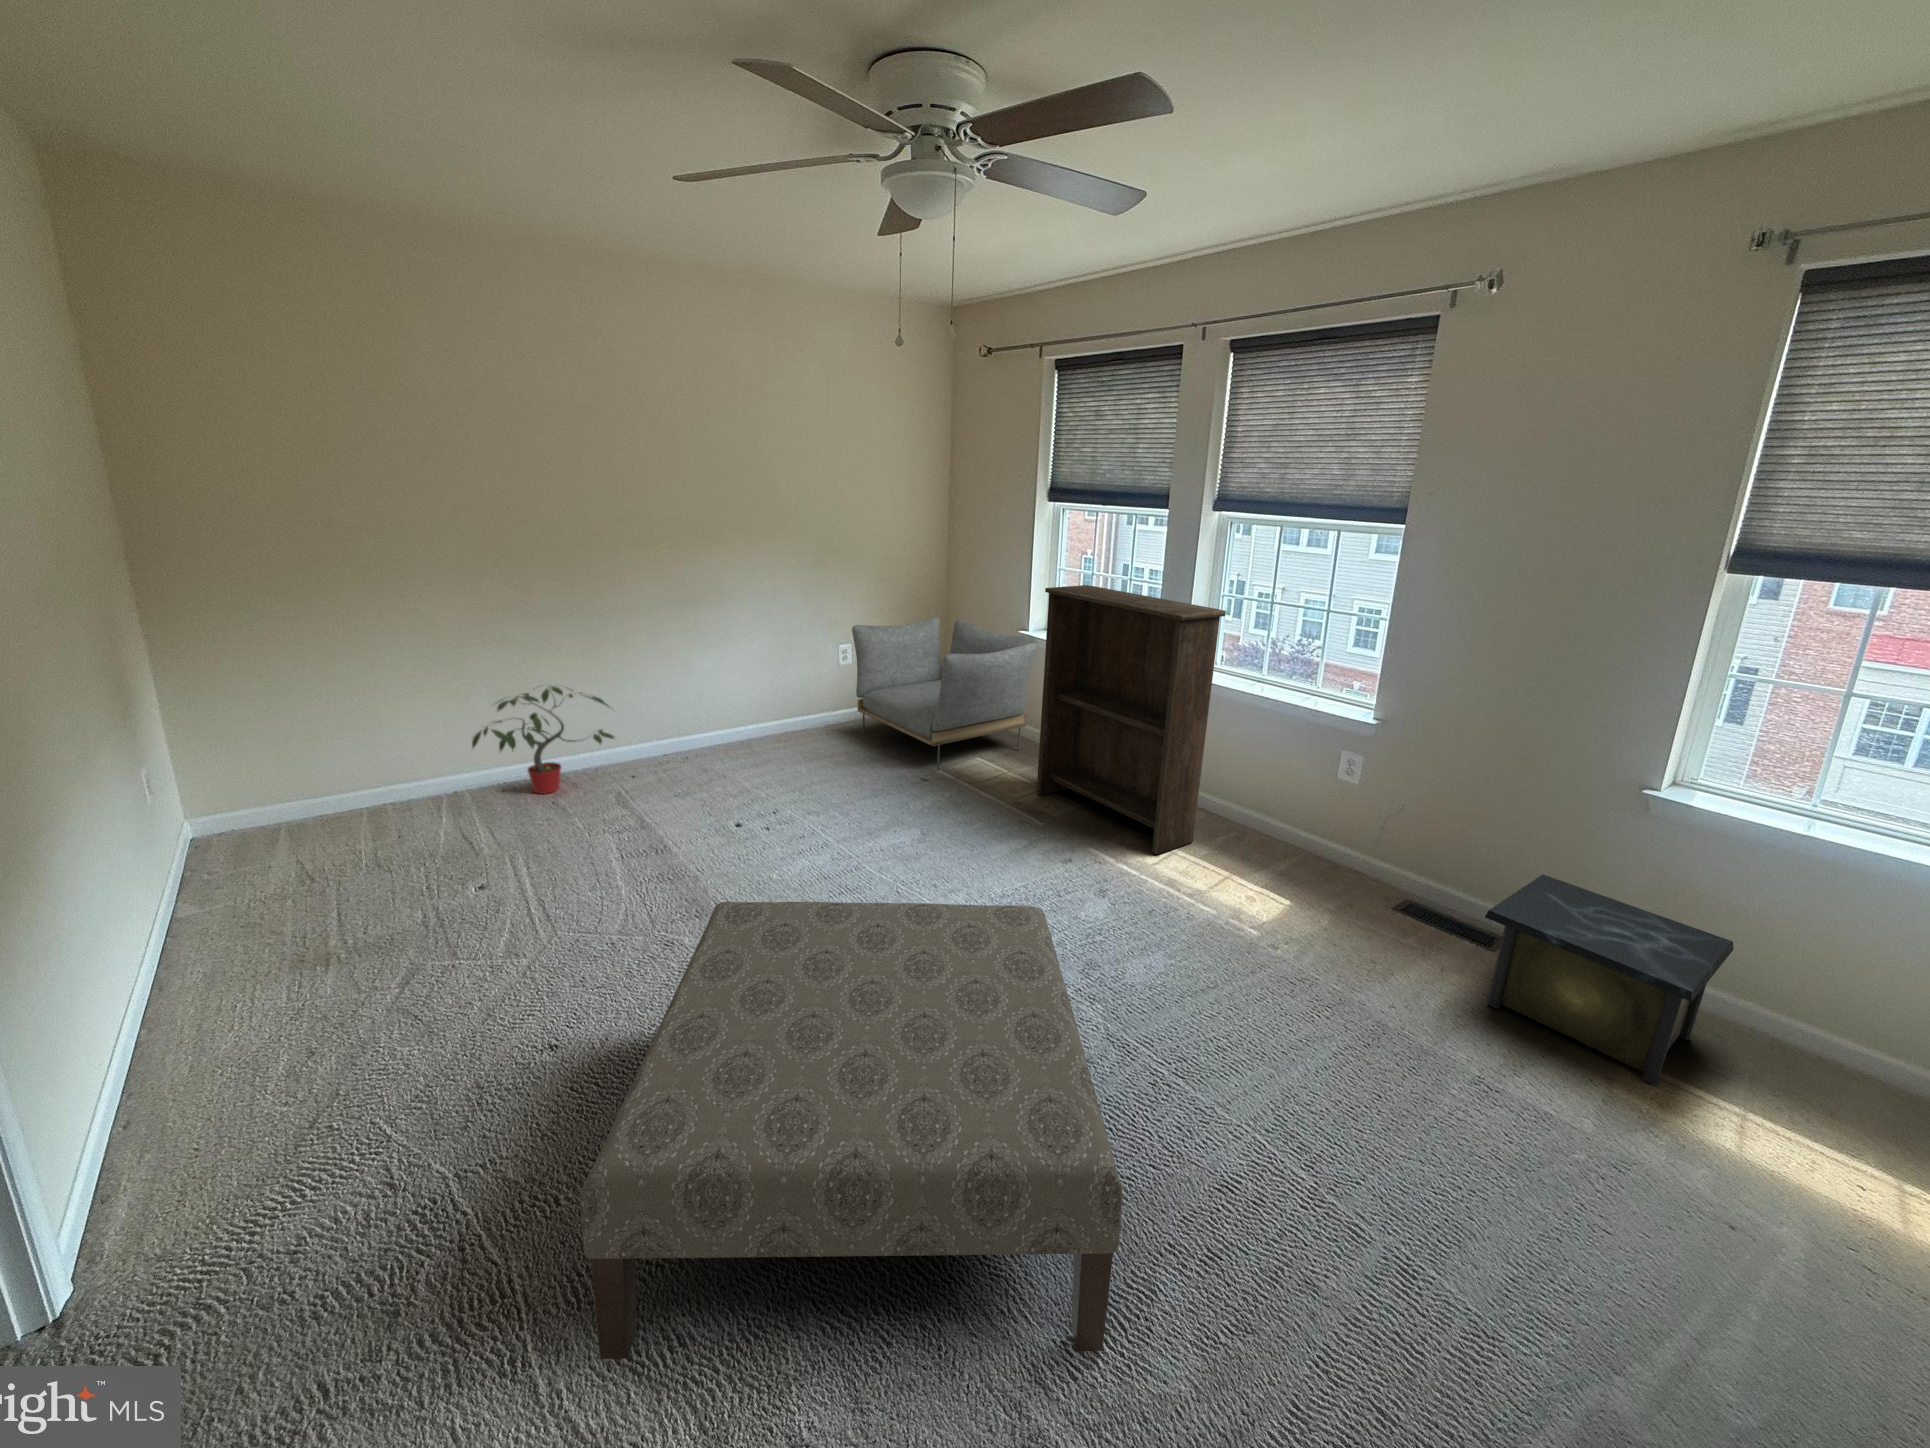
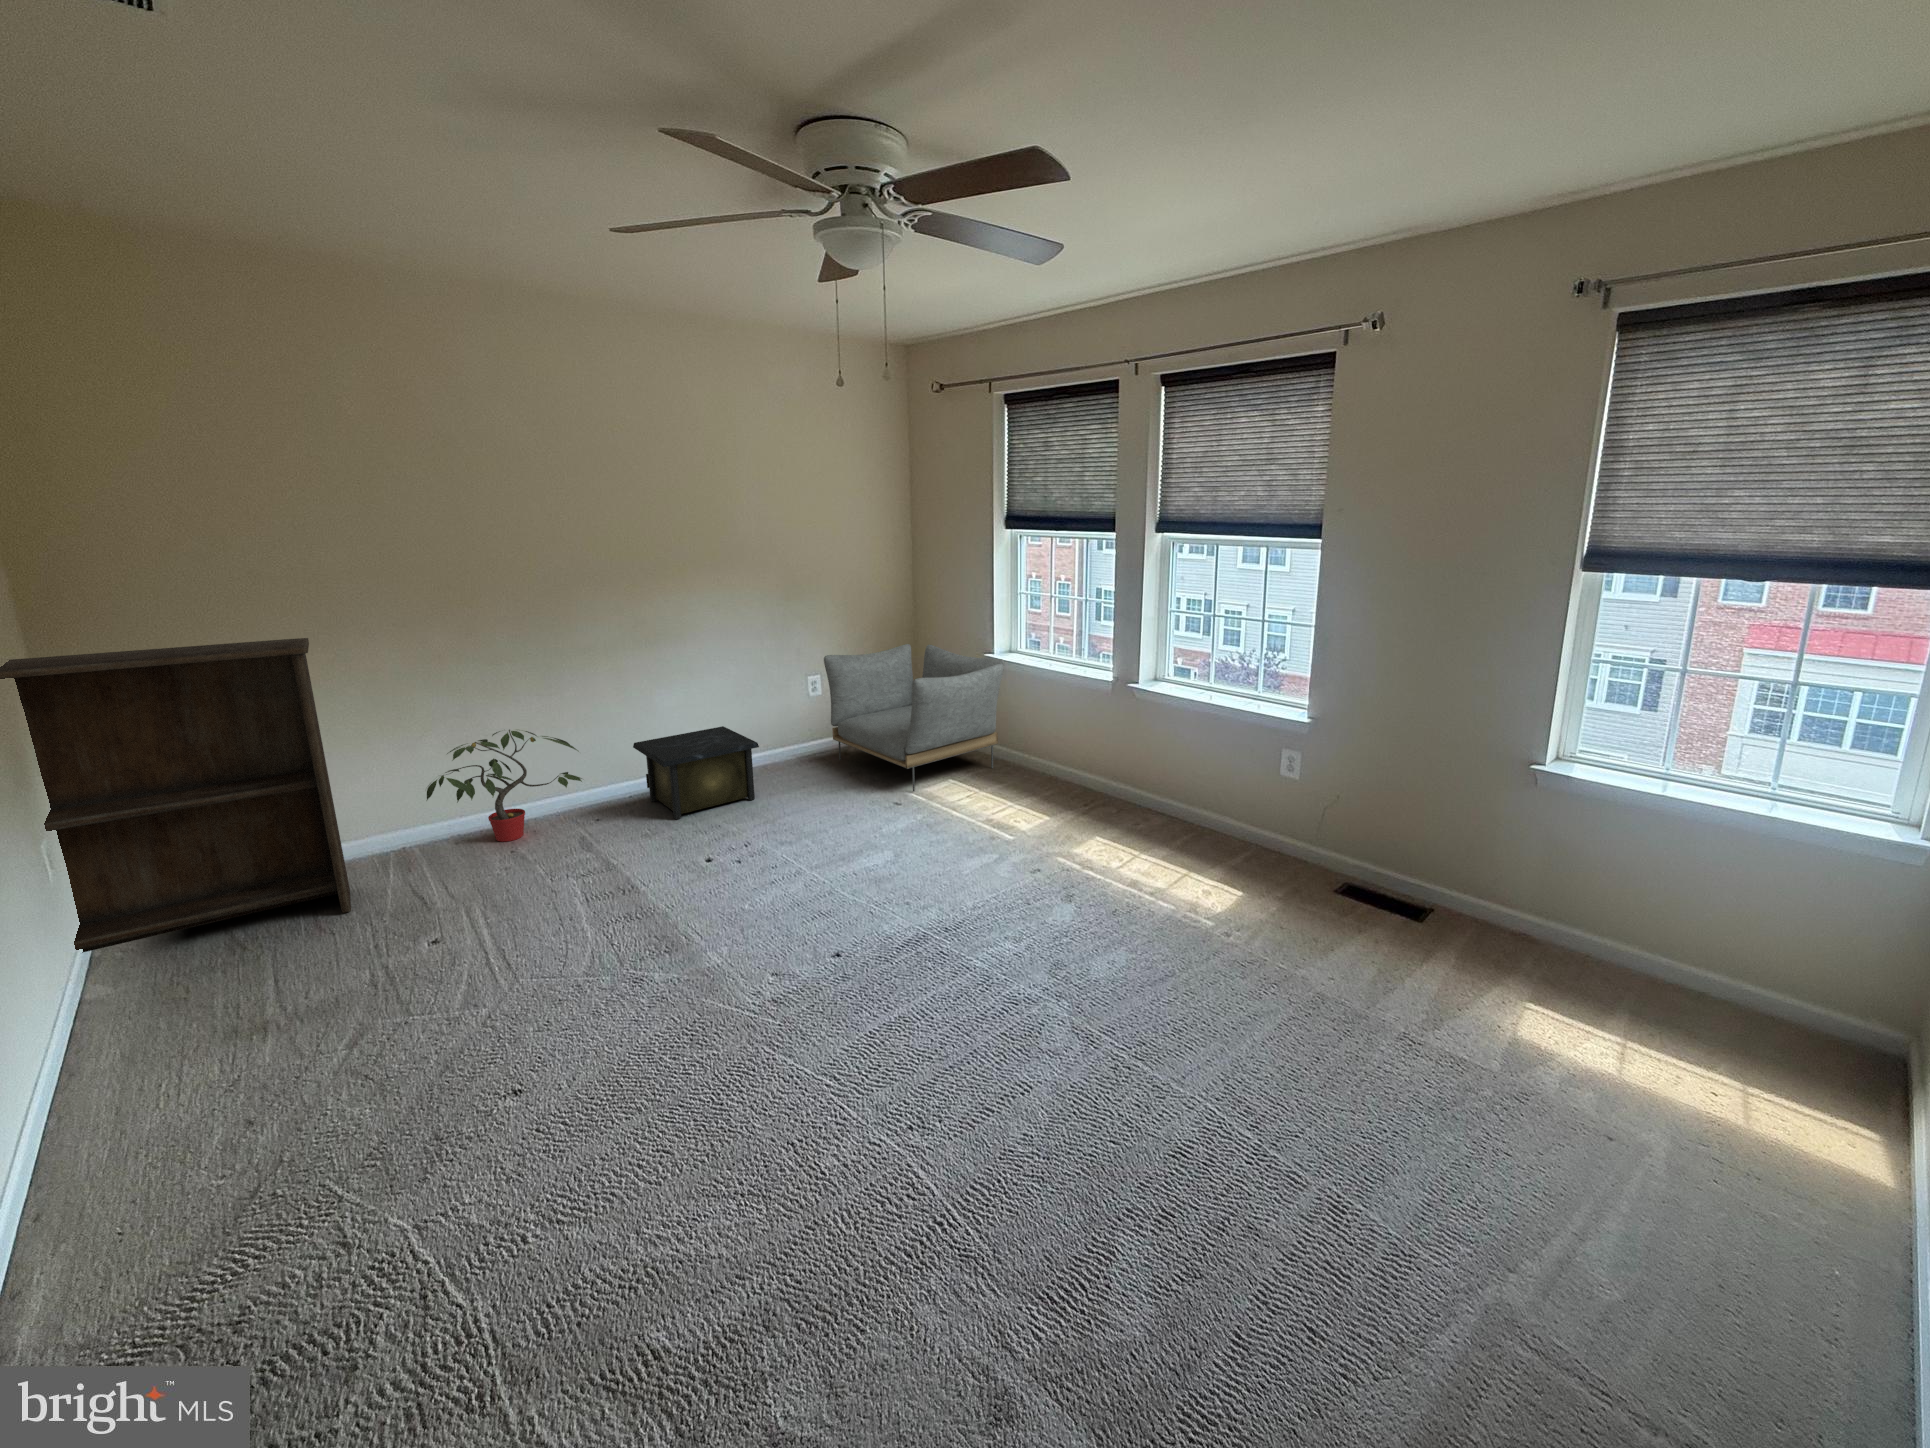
bookshelf: present [1036,585,1226,854] -> present [0,638,351,953]
nightstand: present [1485,874,1734,1085] -> present [633,726,759,819]
ottoman: present [580,902,1122,1359] -> none [544,909,1071,1383]

